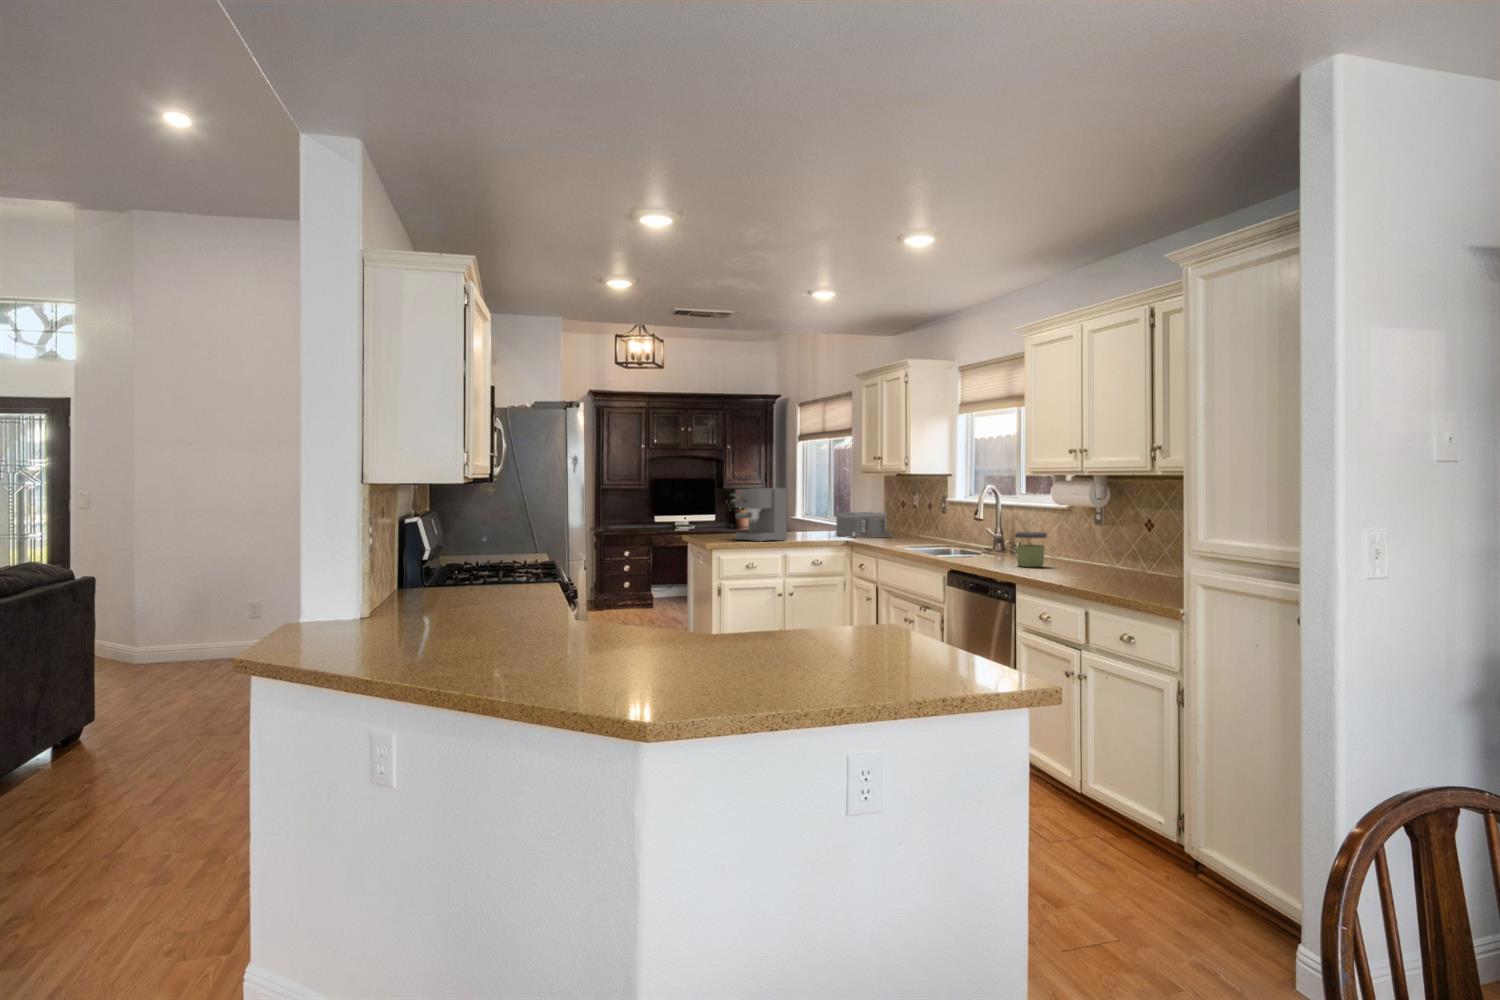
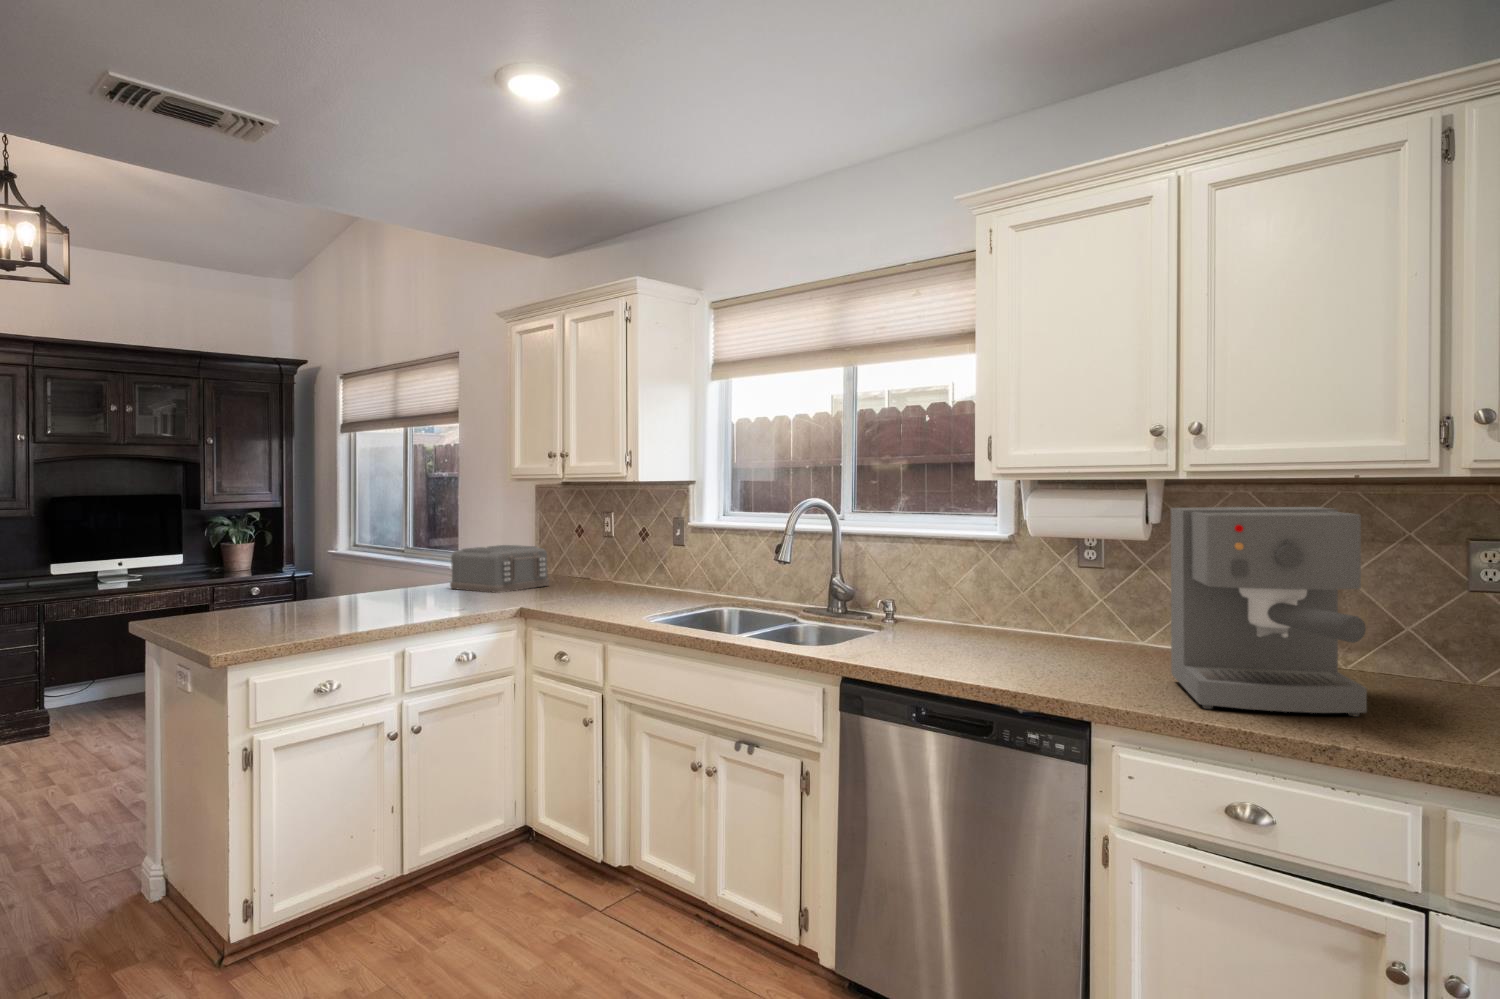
coffee maker: present [735,488,787,542] -> present [1171,507,1367,716]
jar: present [1015,532,1047,567] -> none [995,595,1067,673]

